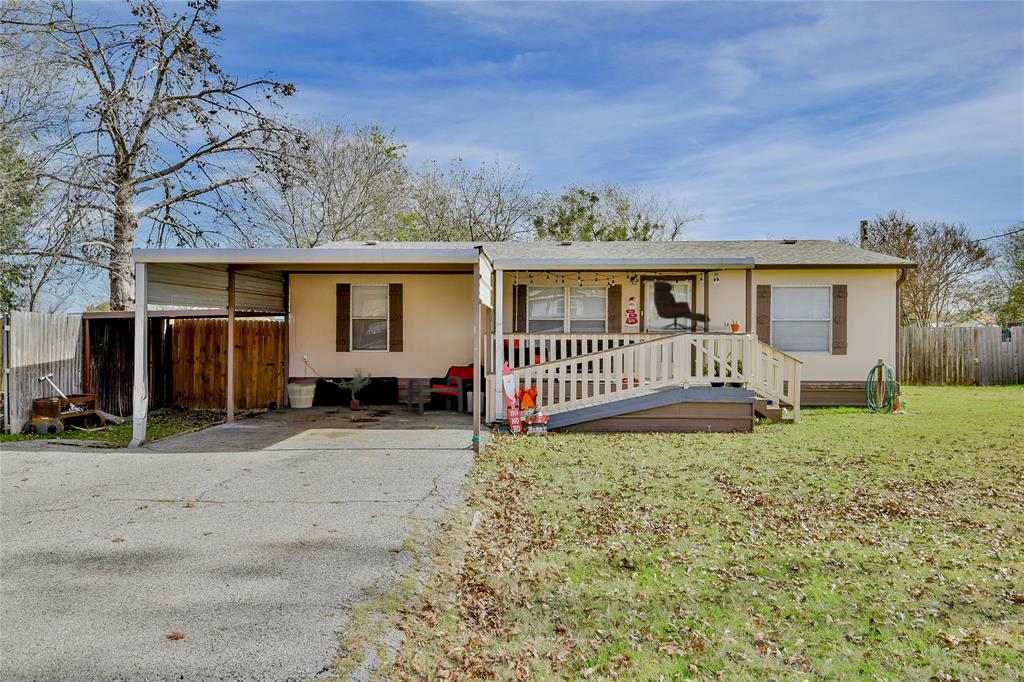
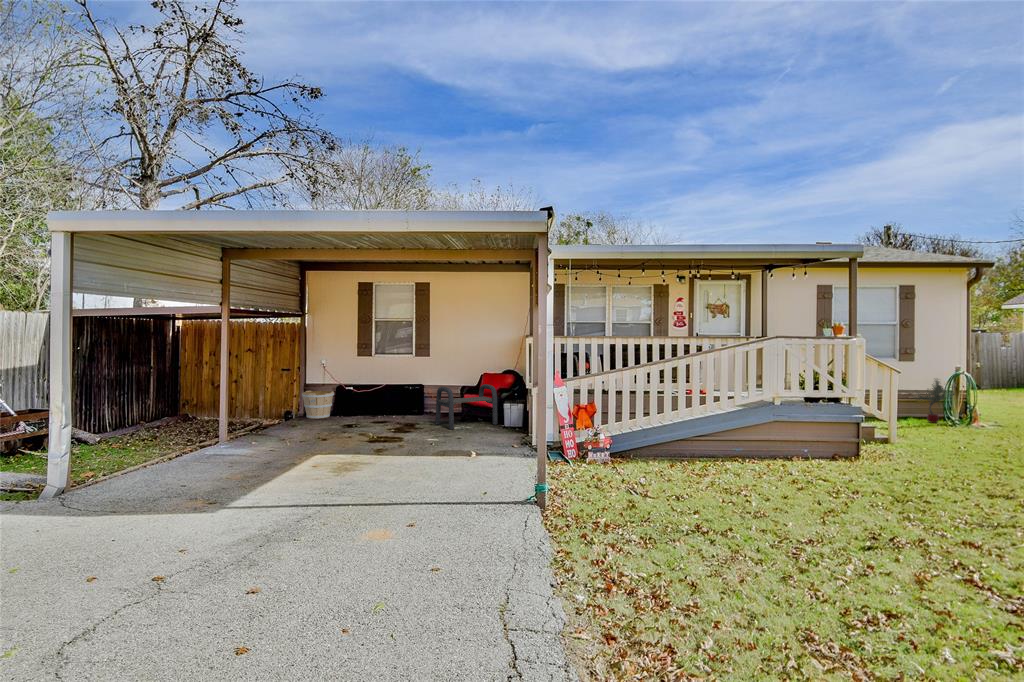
lounge chair: present [654,281,710,329] -> none [705,280,772,333]
potted tree: present [339,368,371,409] -> present [915,380,955,423]

